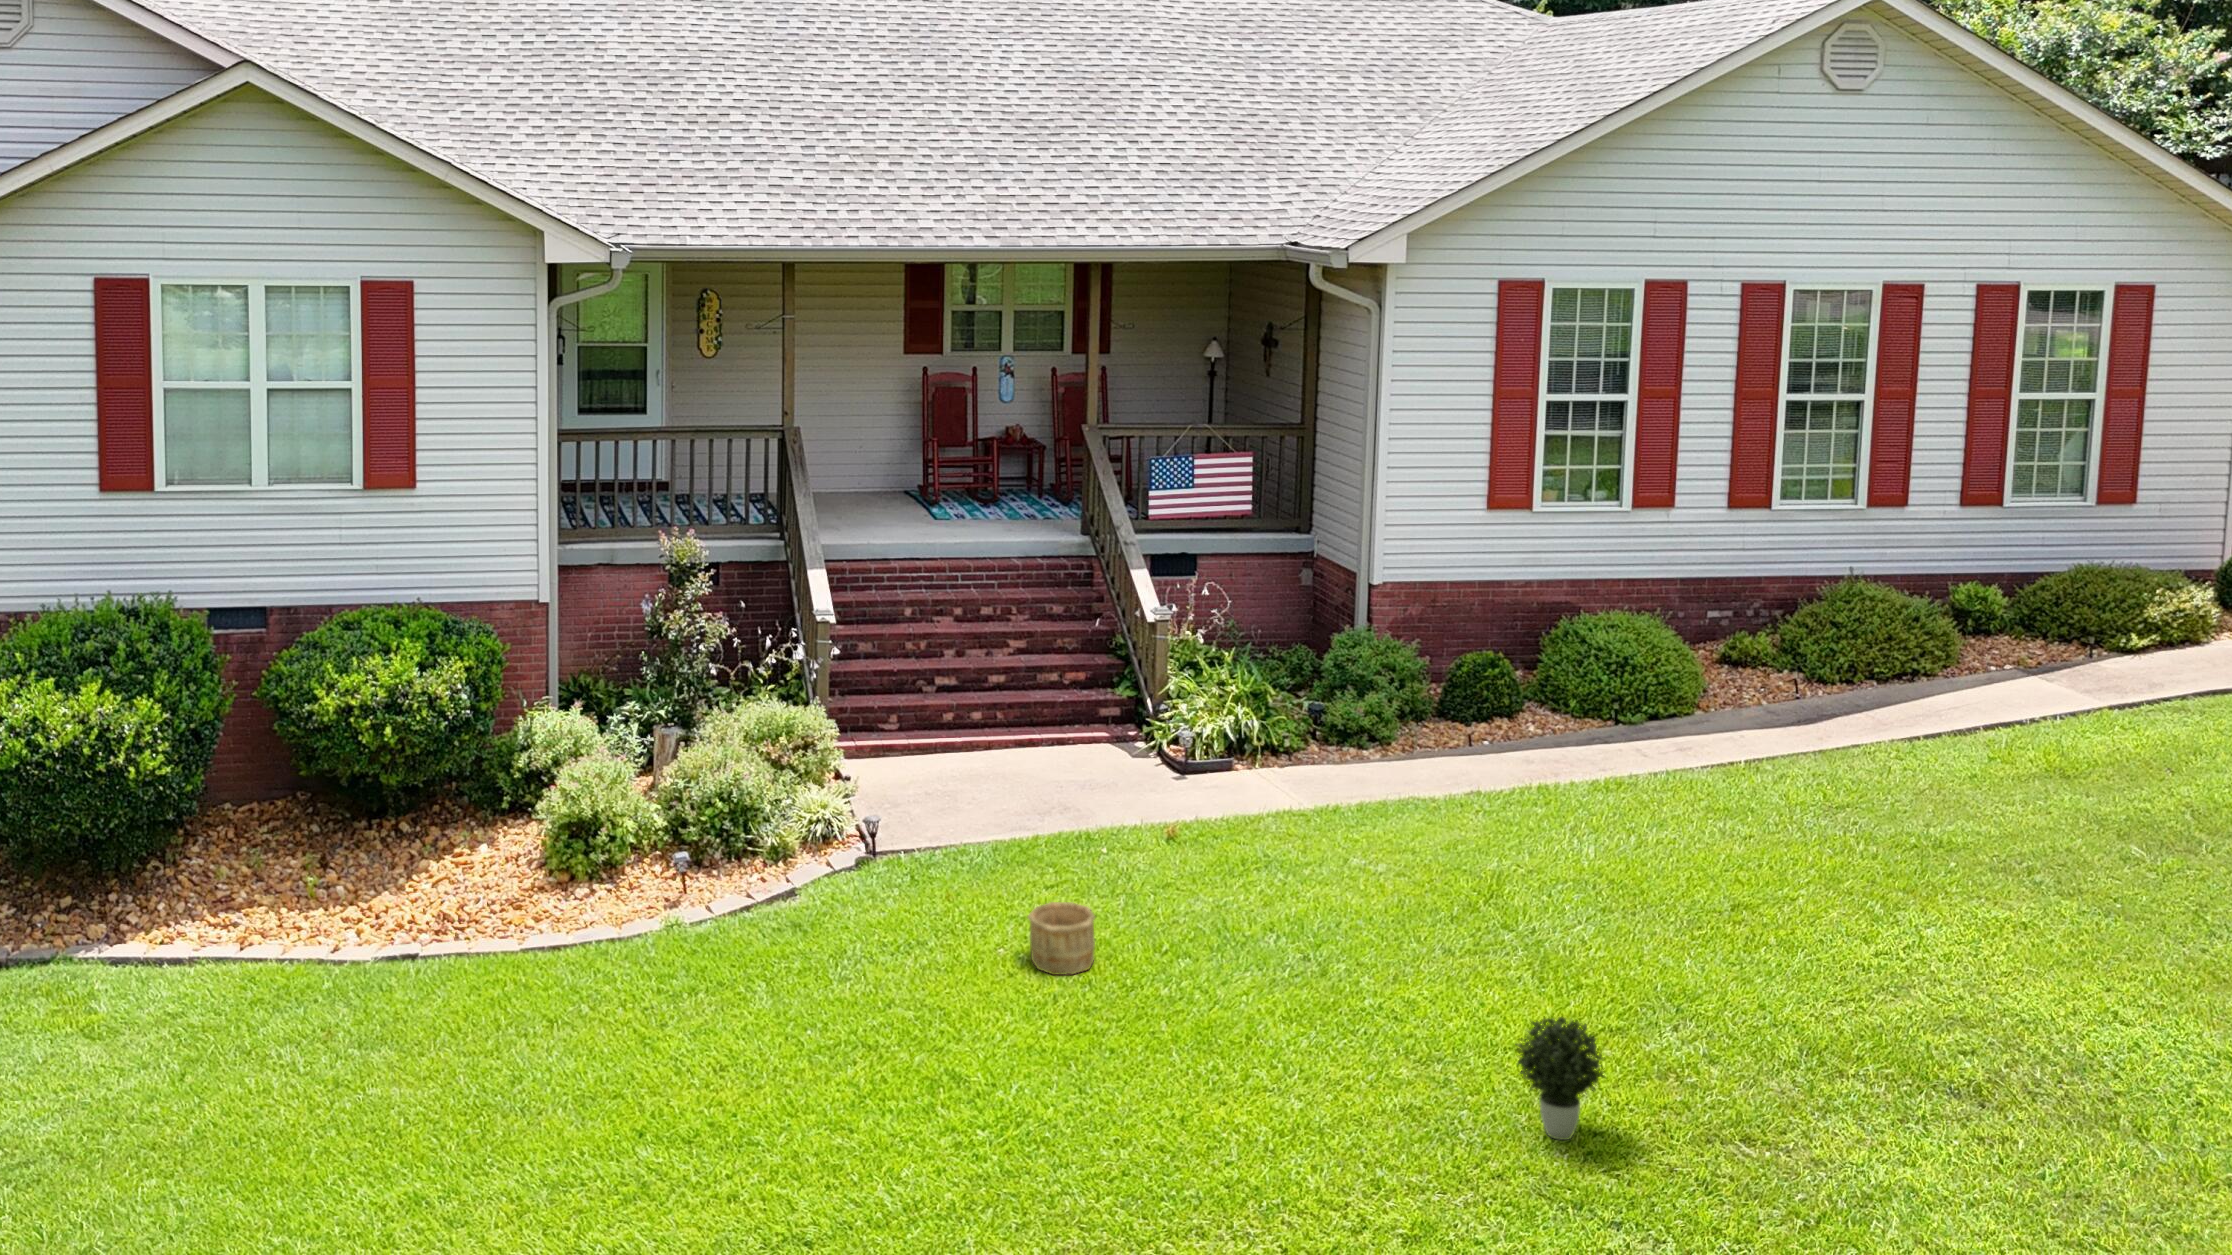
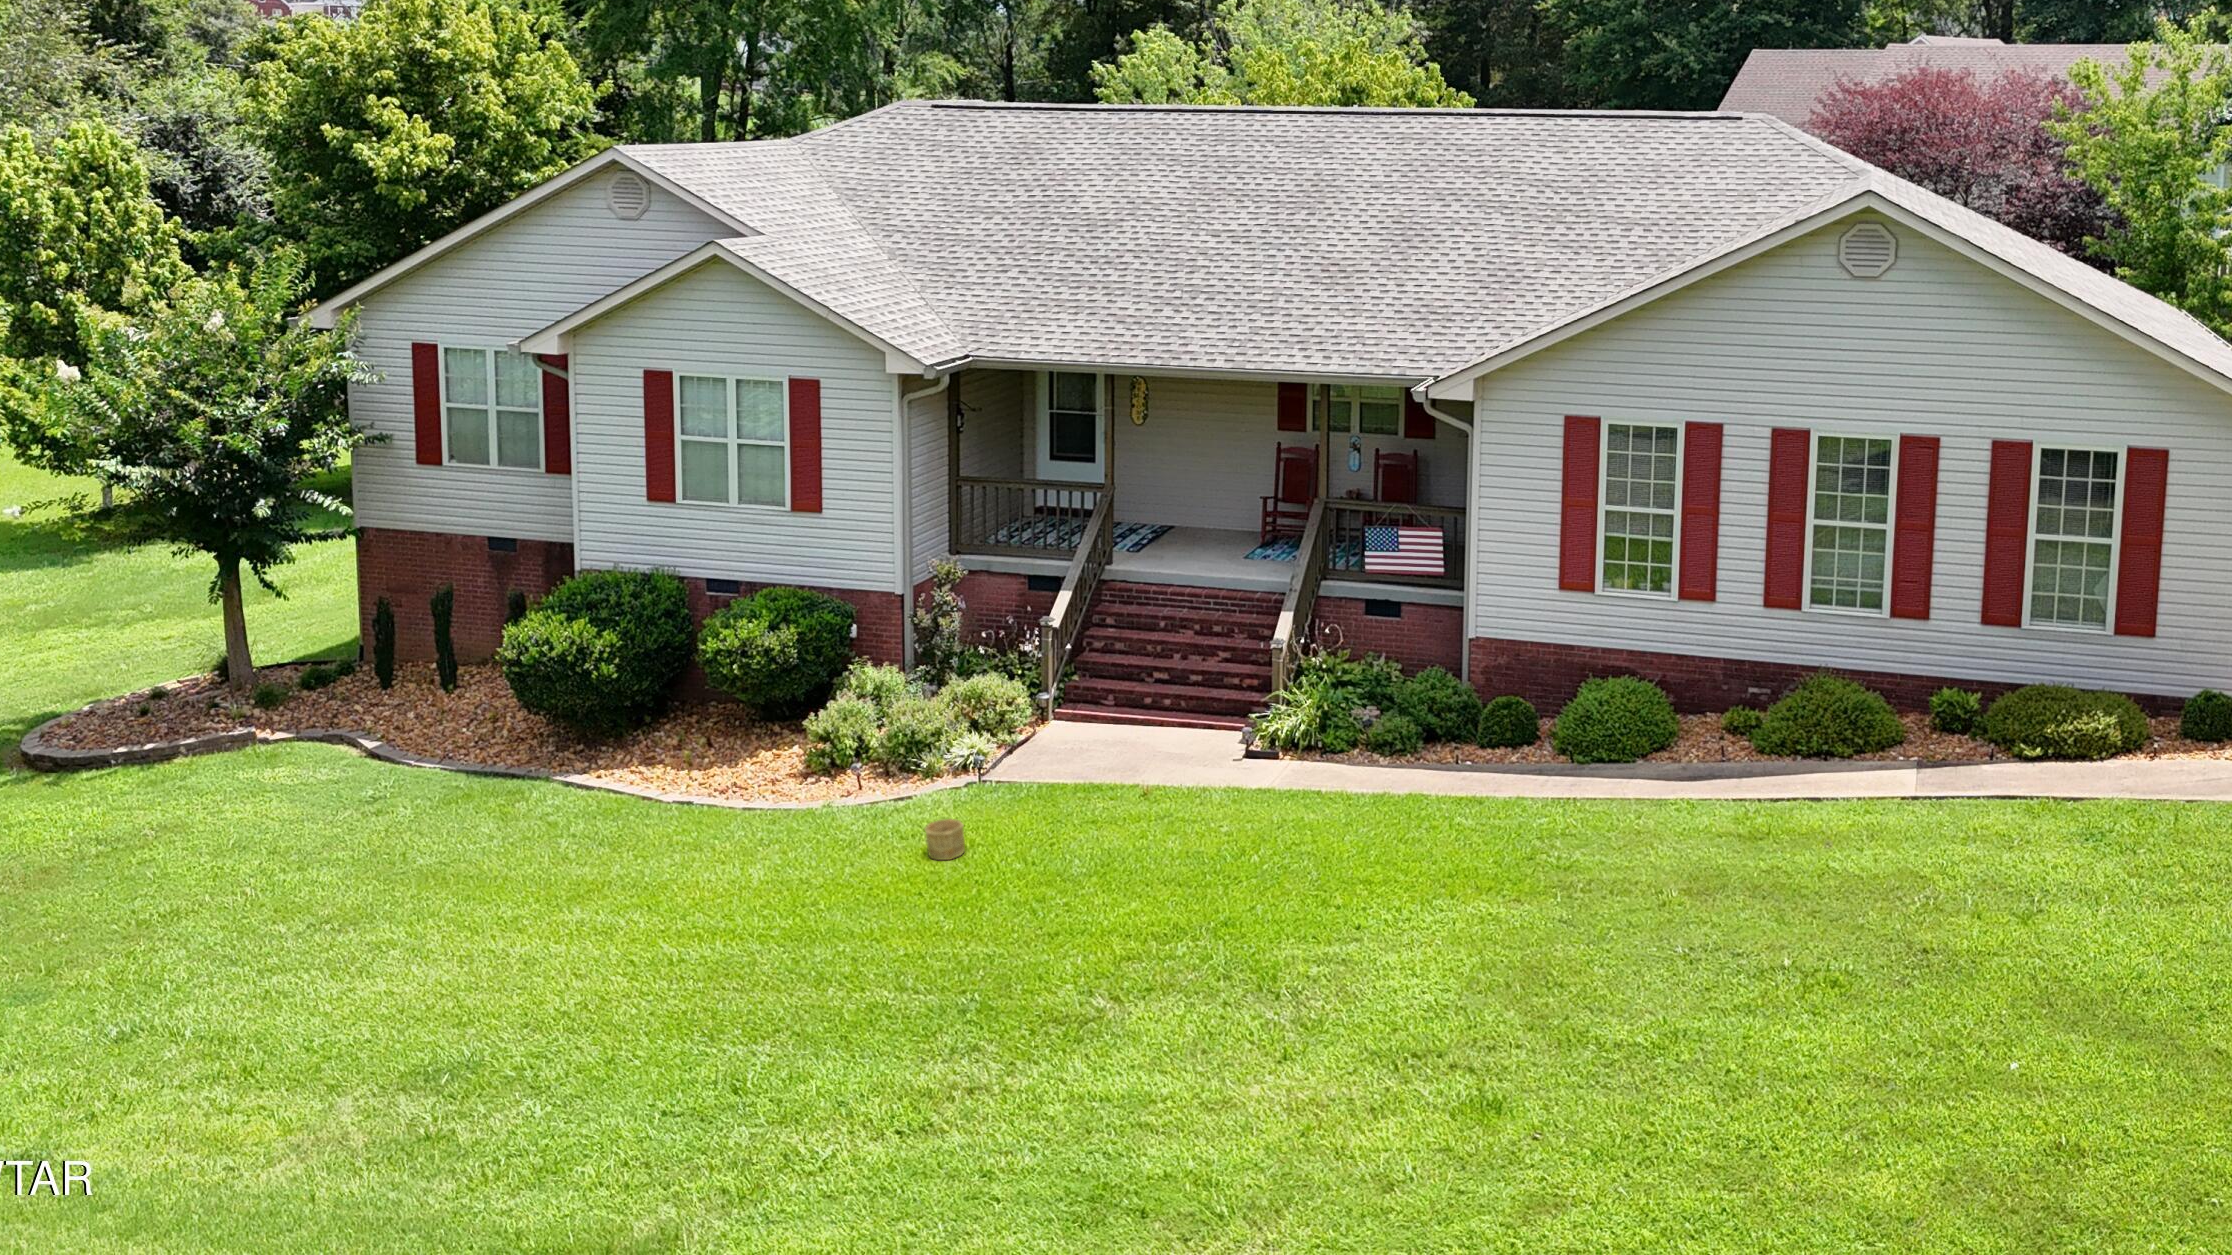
potted plant: present [1517,1017,1605,1140] -> none [991,912,1038,978]

